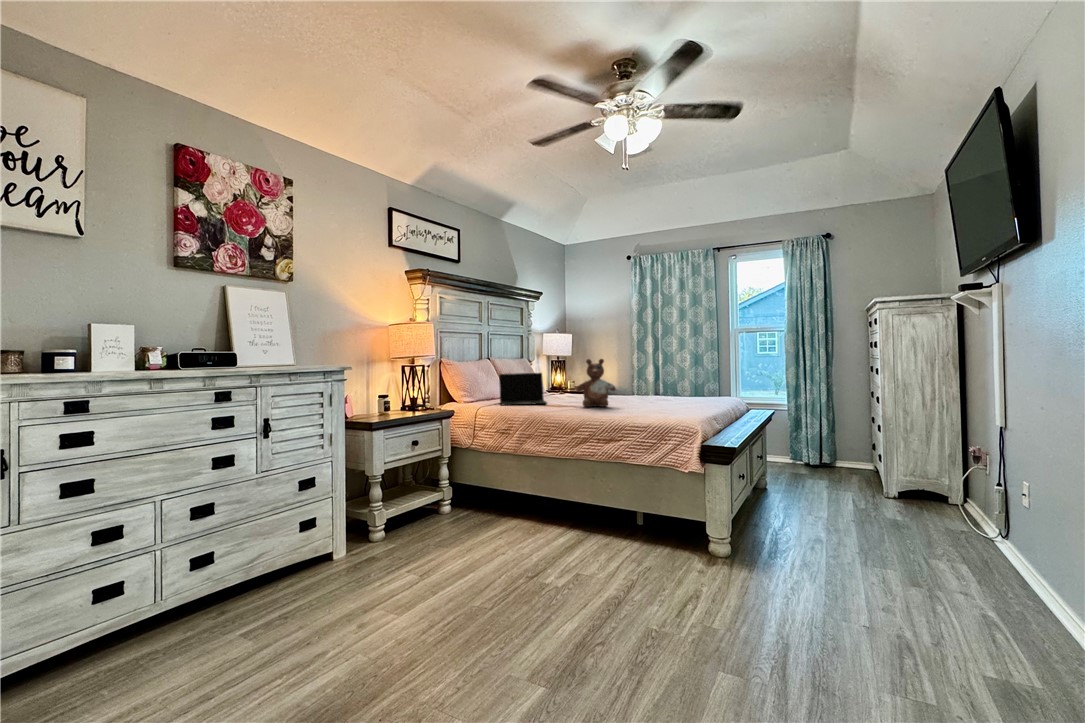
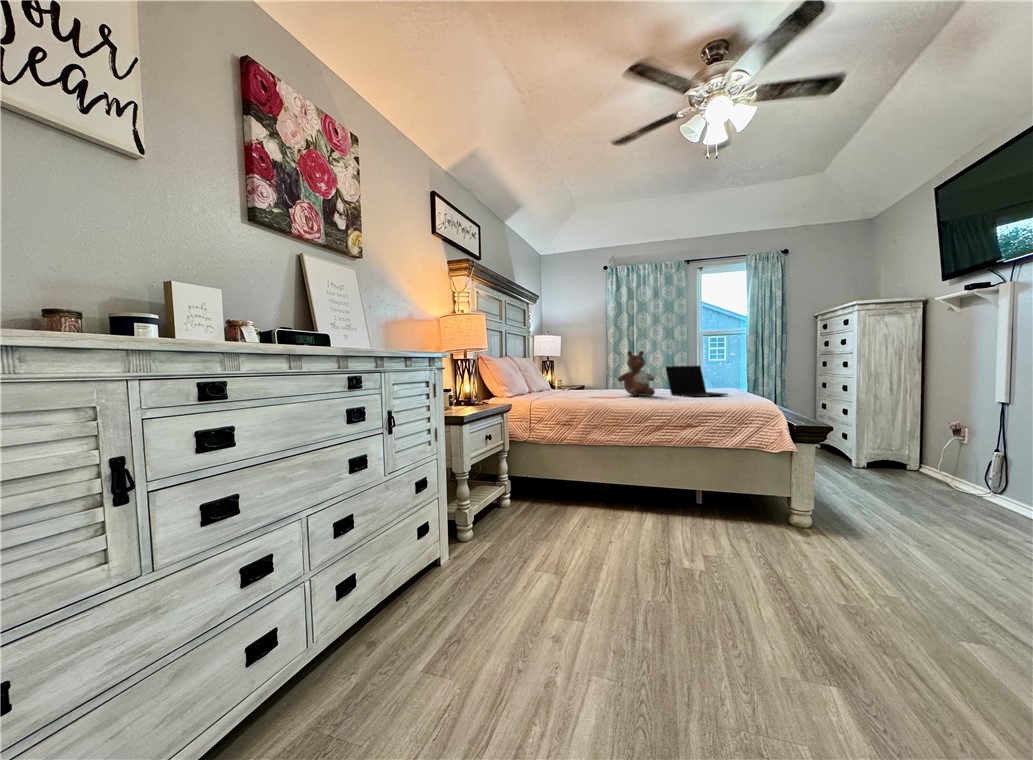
laptop: present [499,373,547,406] -> present [666,366,728,397]

